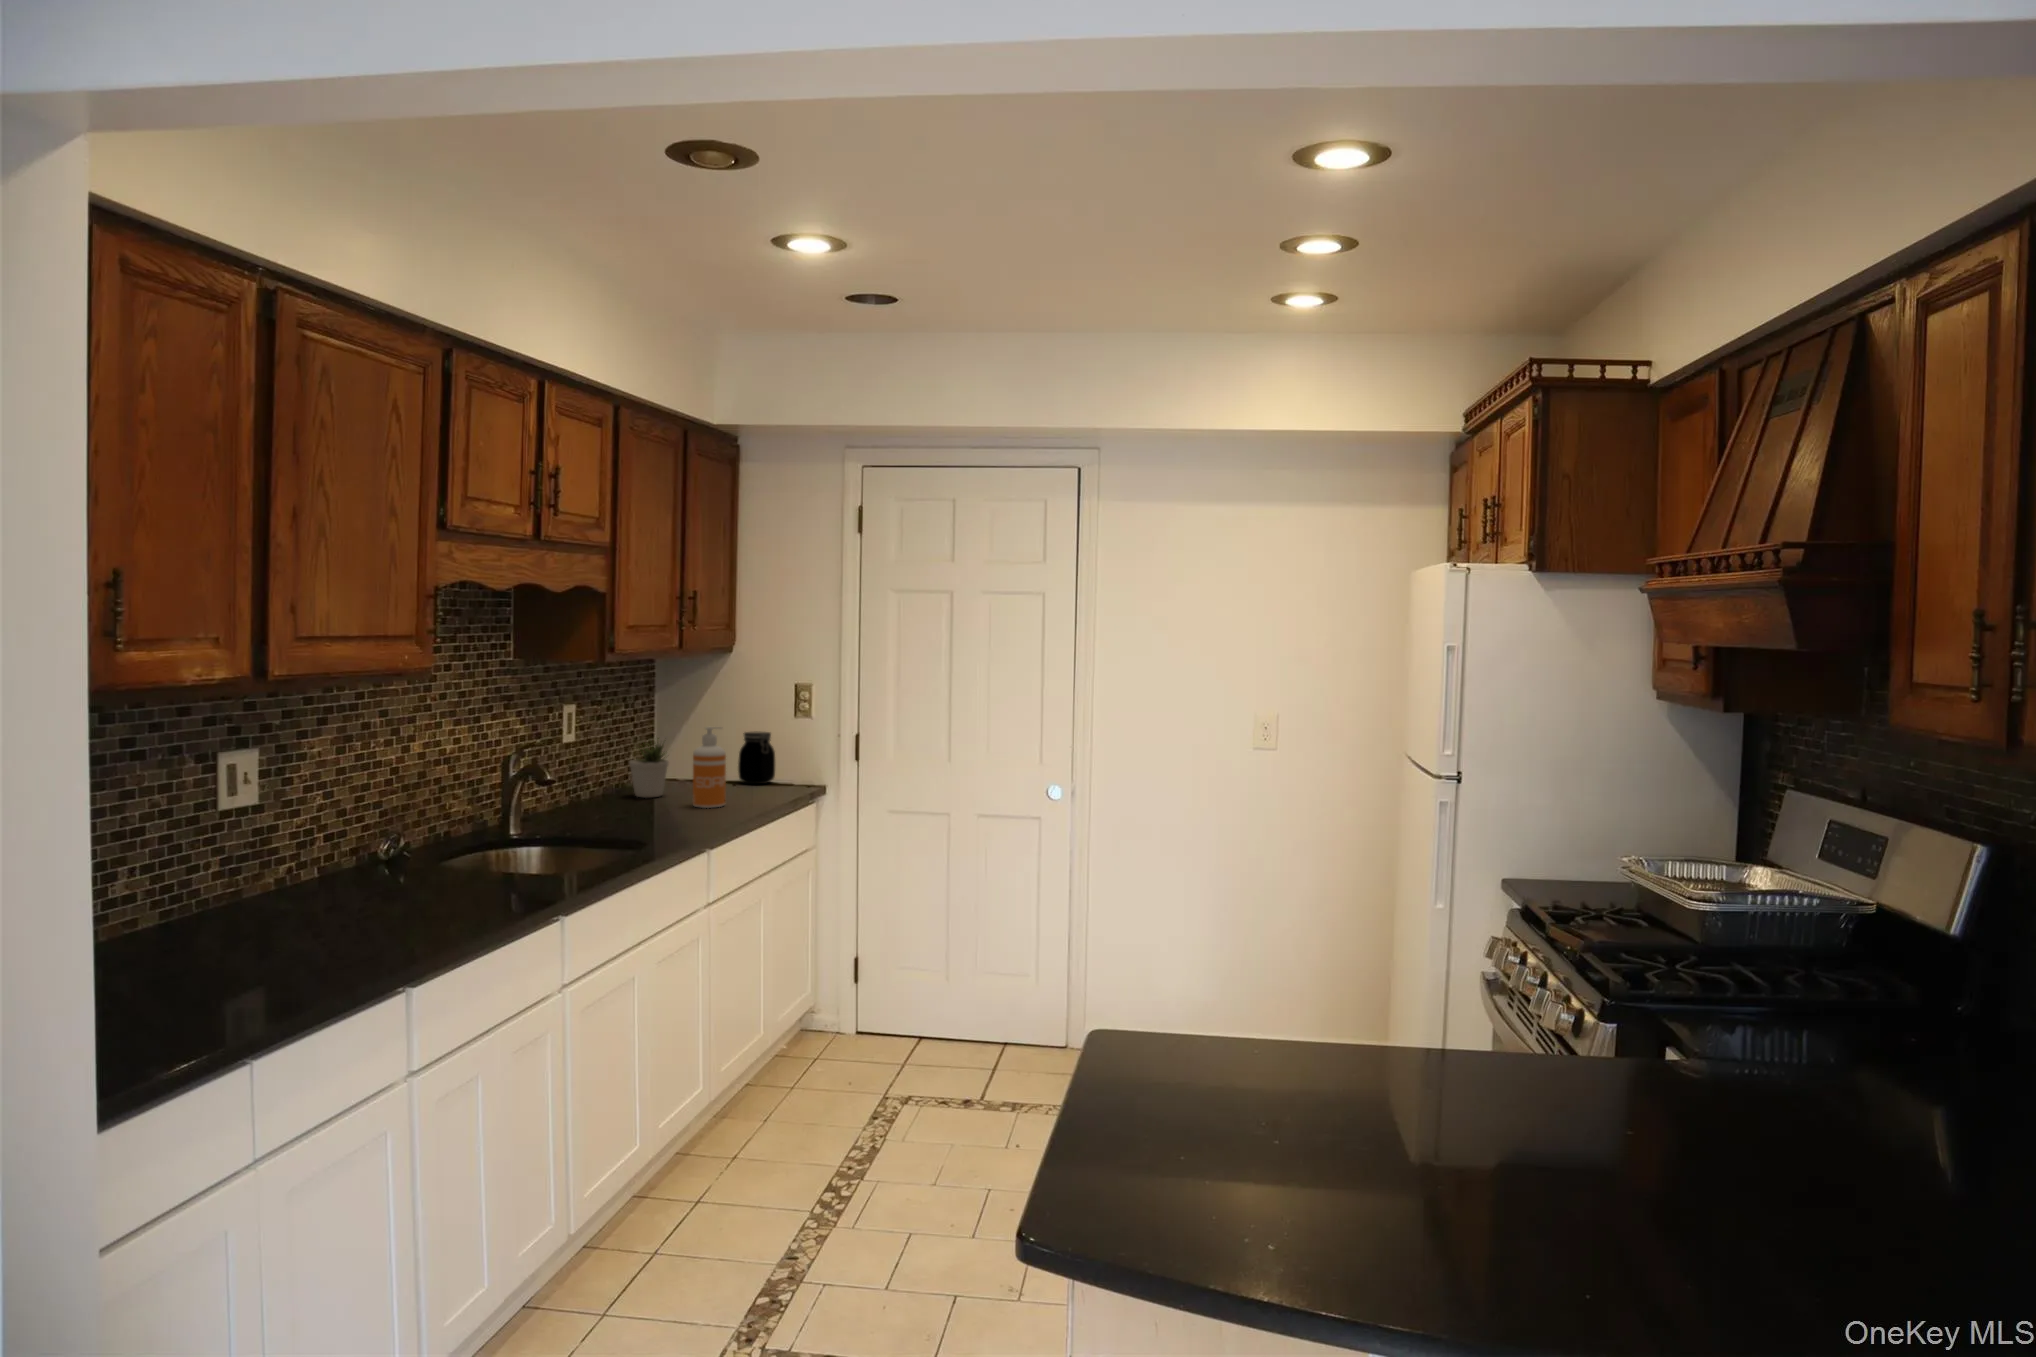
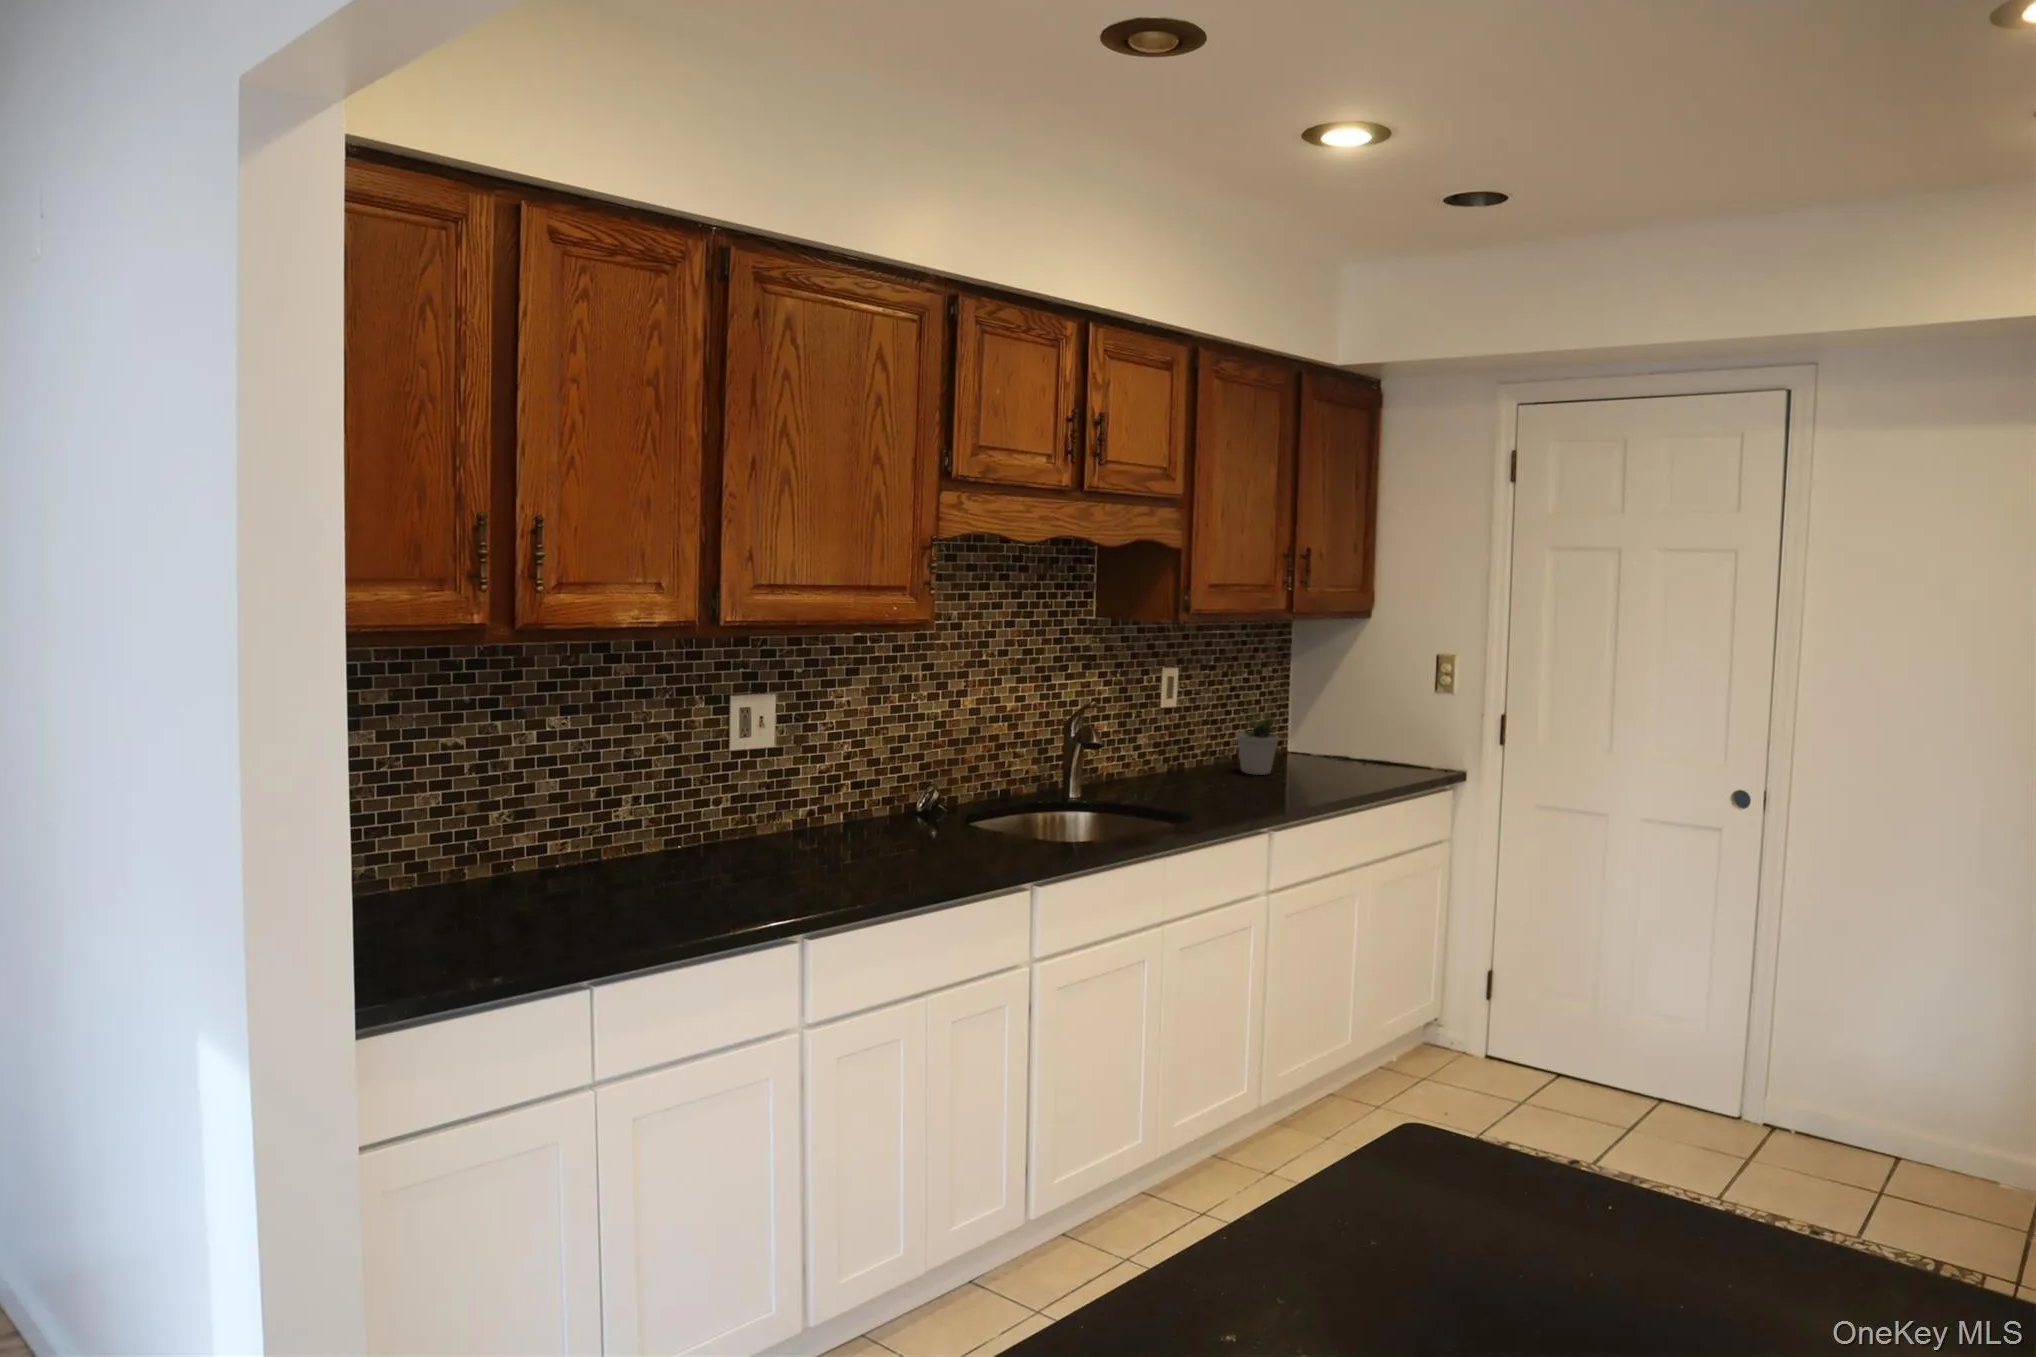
soap dispenser: present [693,727,726,808] -> none [1287,704,1327,797]
jar: present [738,731,775,784] -> none [1369,712,1414,774]

